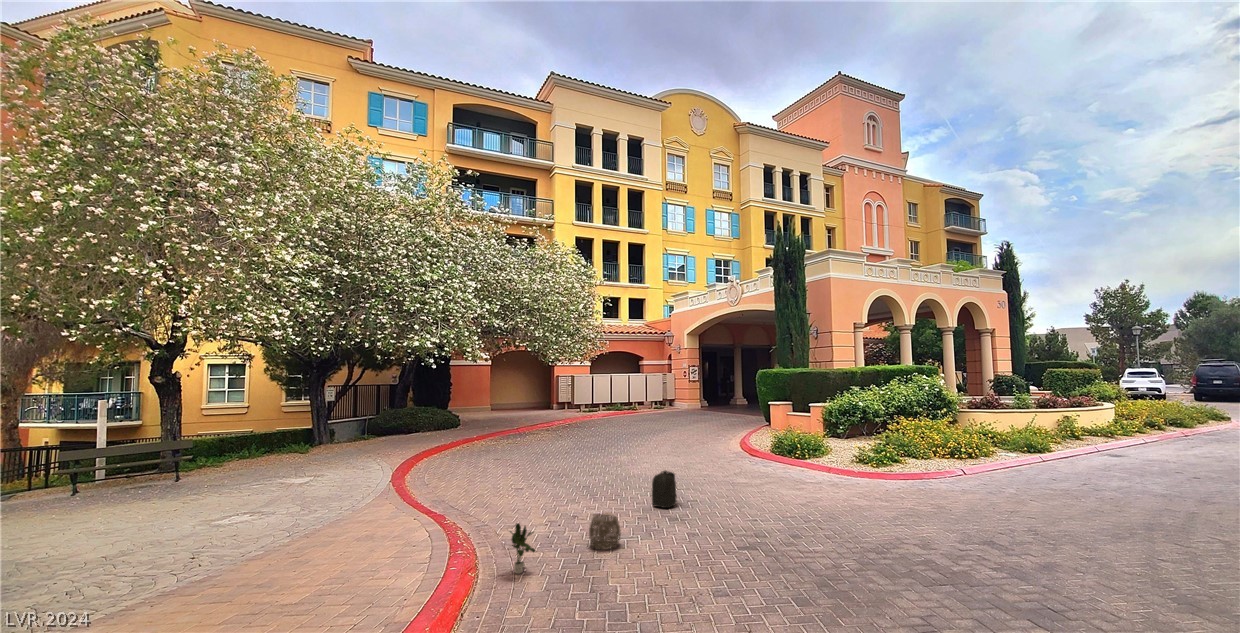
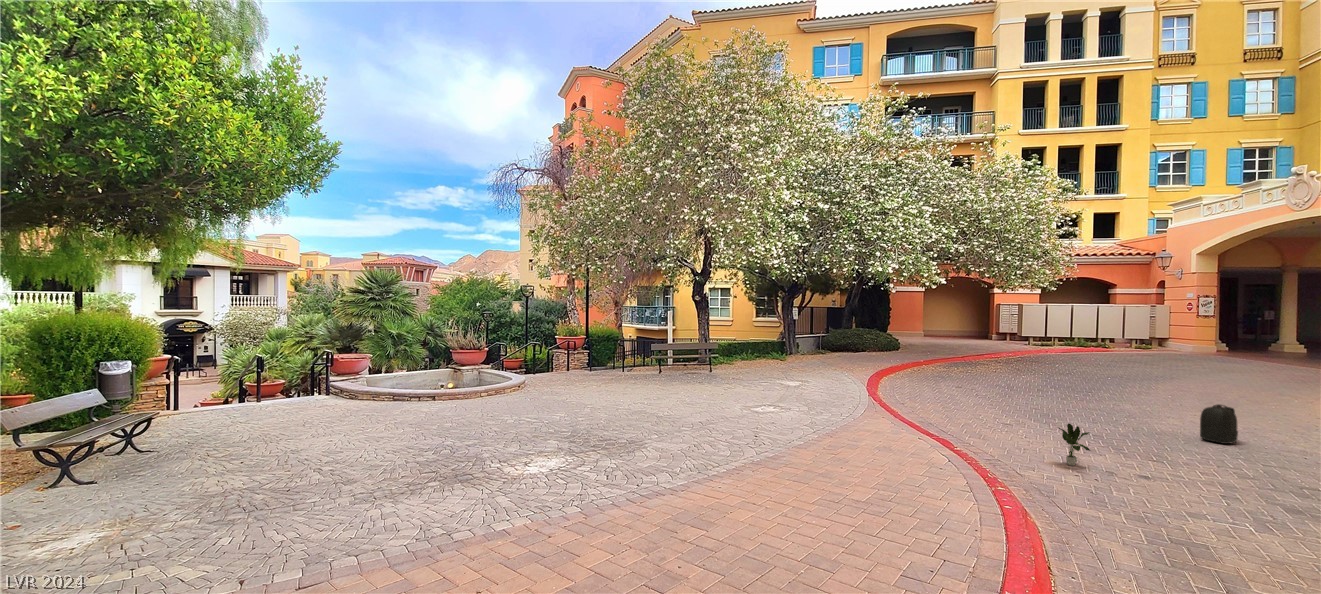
woven basket: present [589,514,621,549] -> none [1137,432,1179,465]

